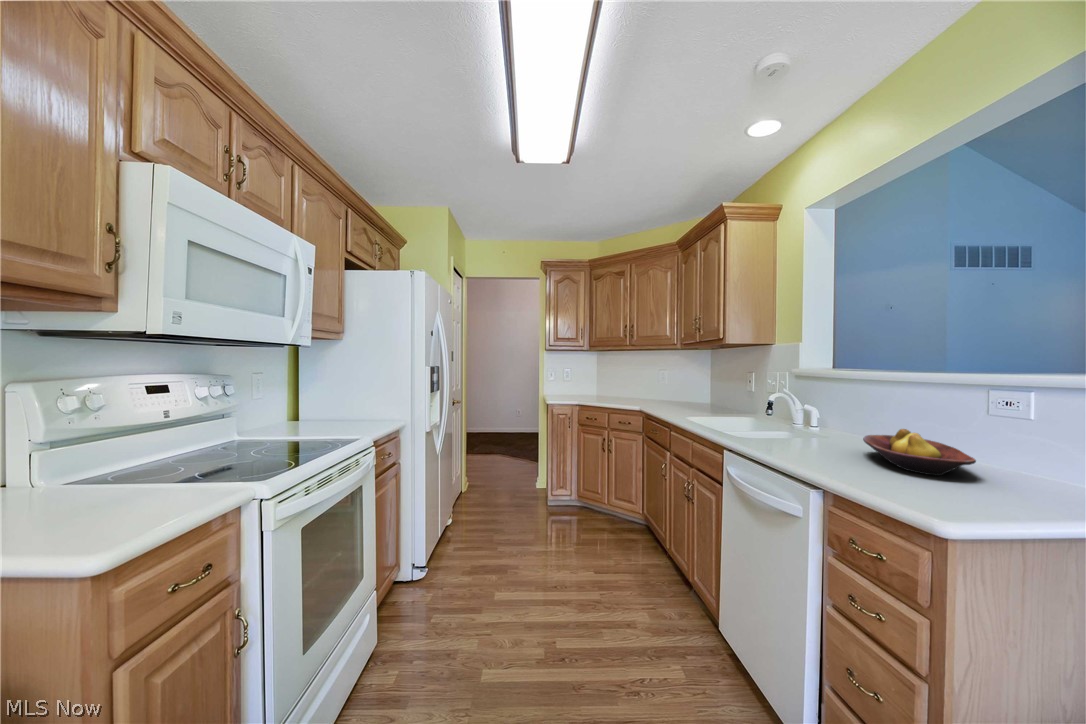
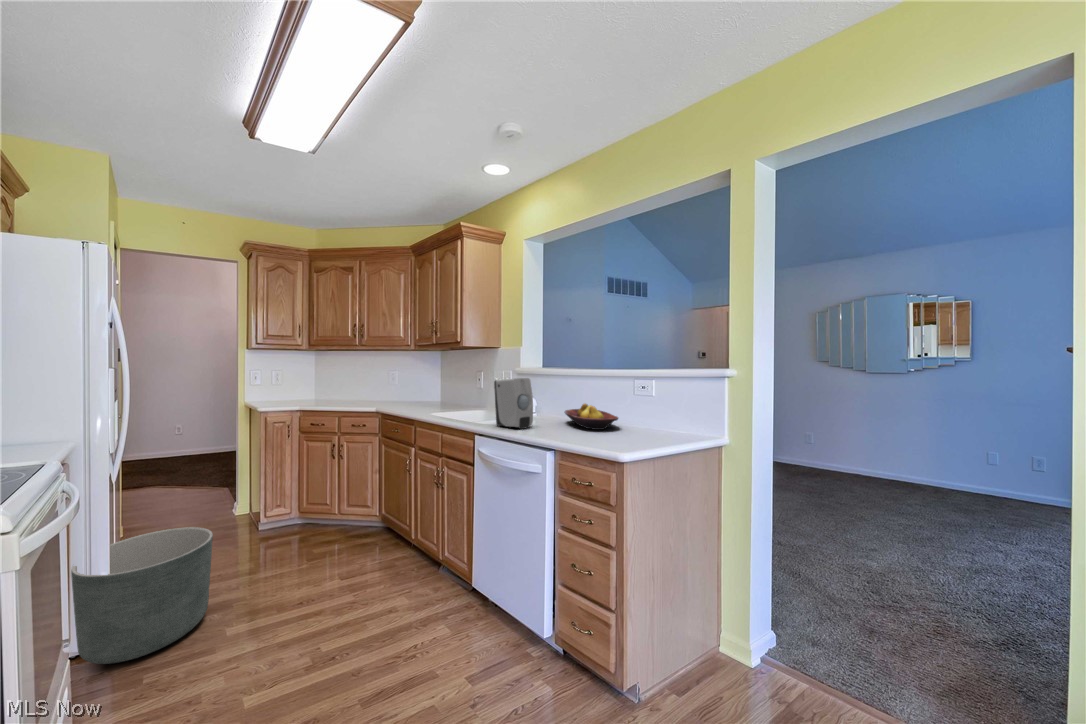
soap dispenser: none [747,386,803,452] -> present [494,378,533,429]
planter: none [446,480,514,563] -> present [71,527,213,664]

